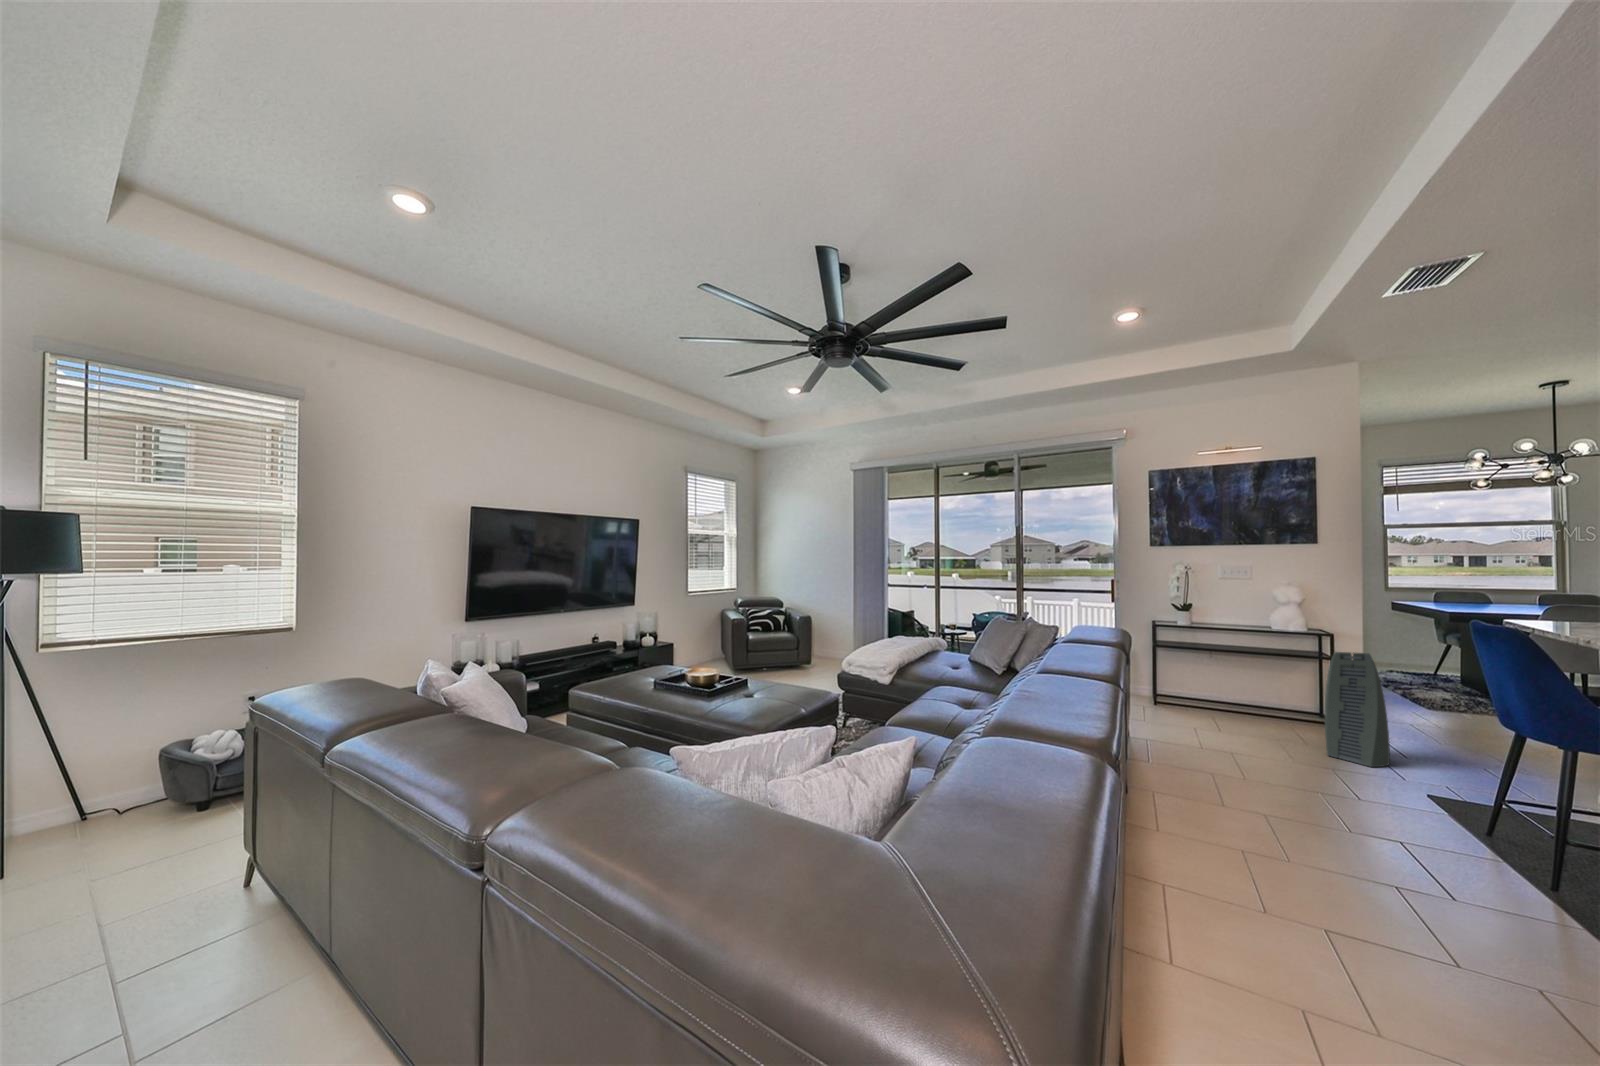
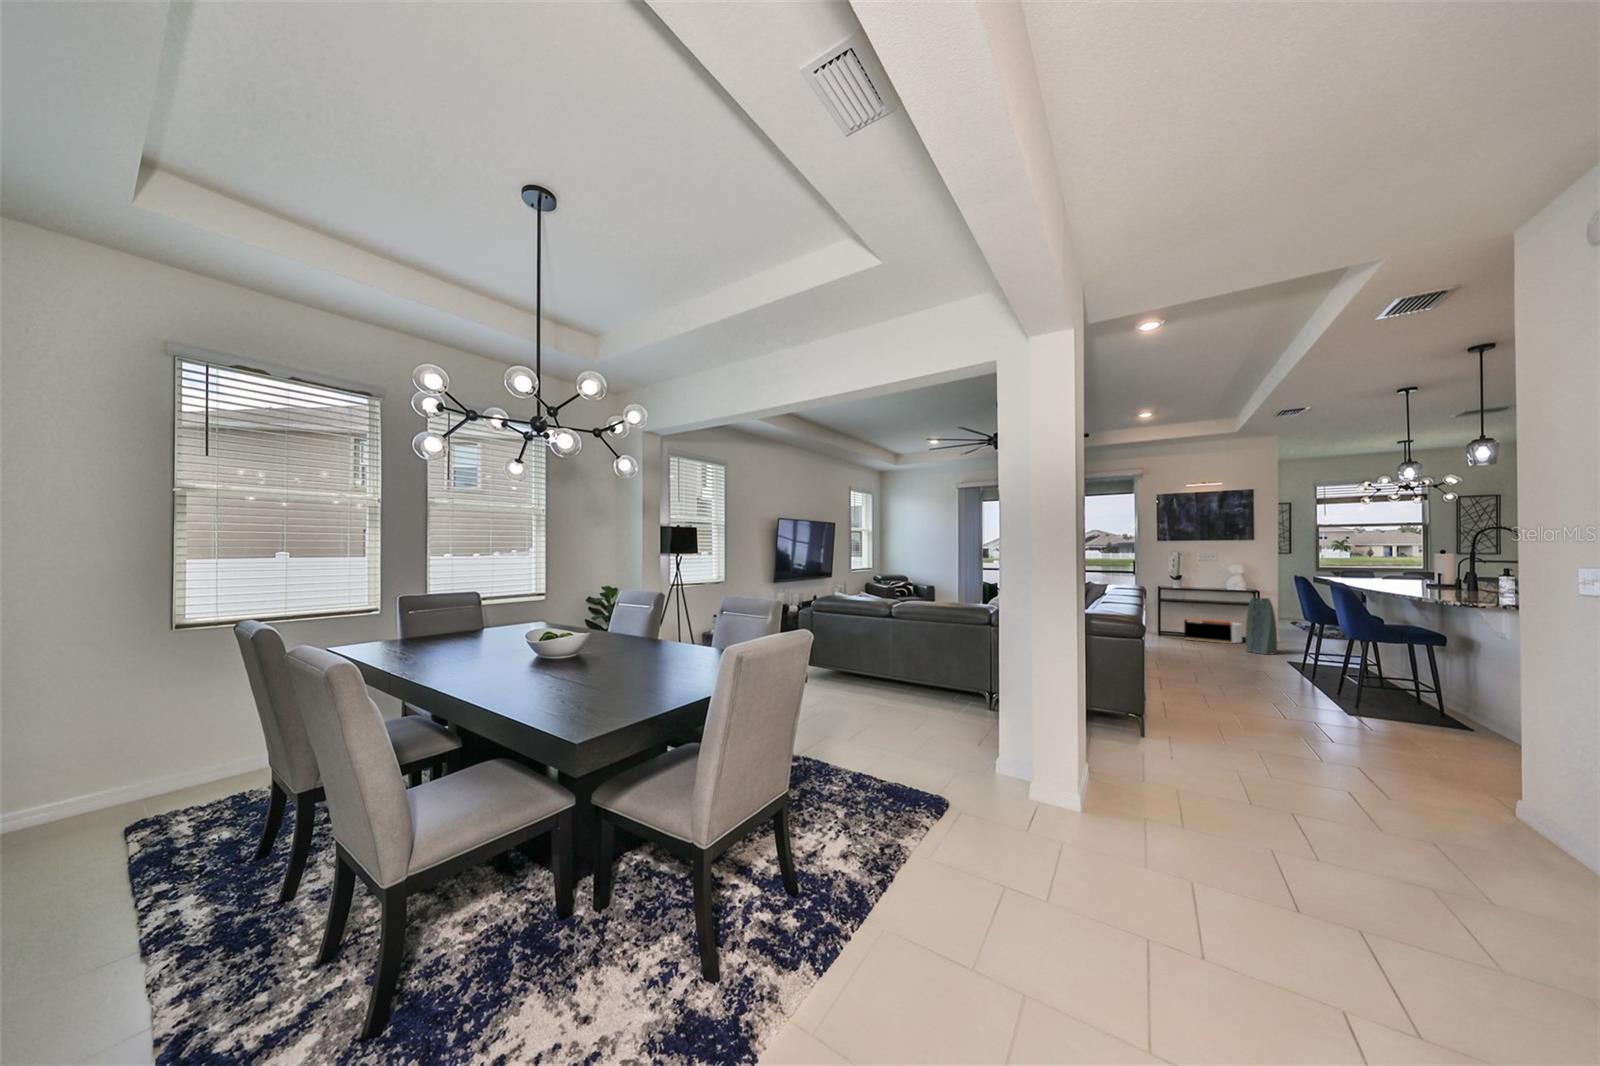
storage bin: none [1197,675,1303,727] -> present [1184,619,1242,643]

